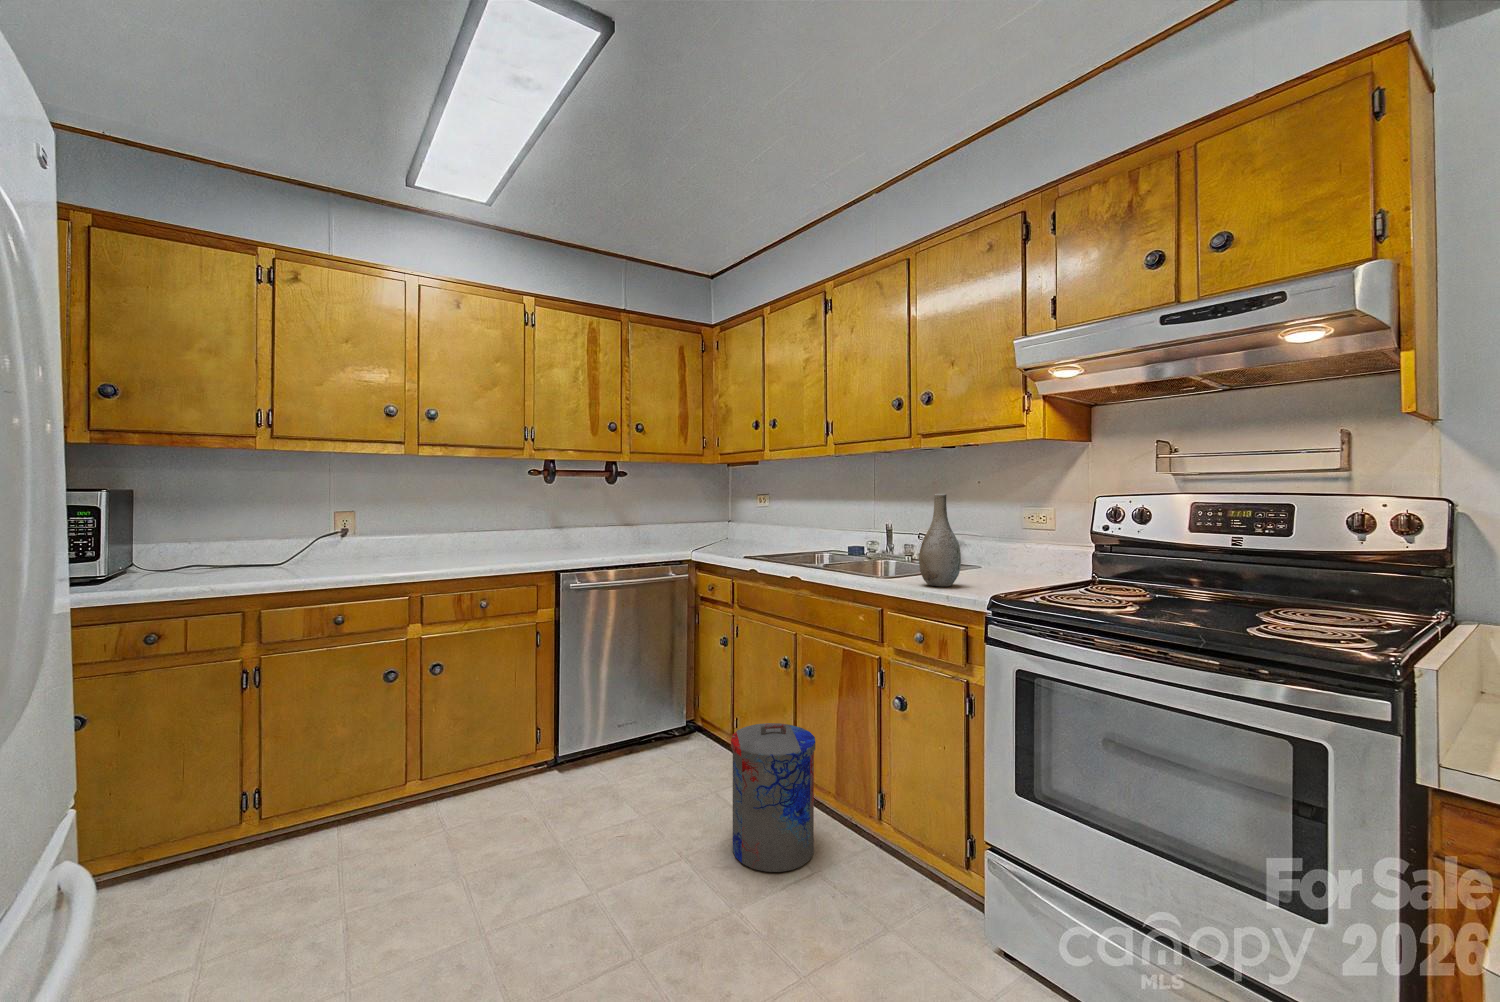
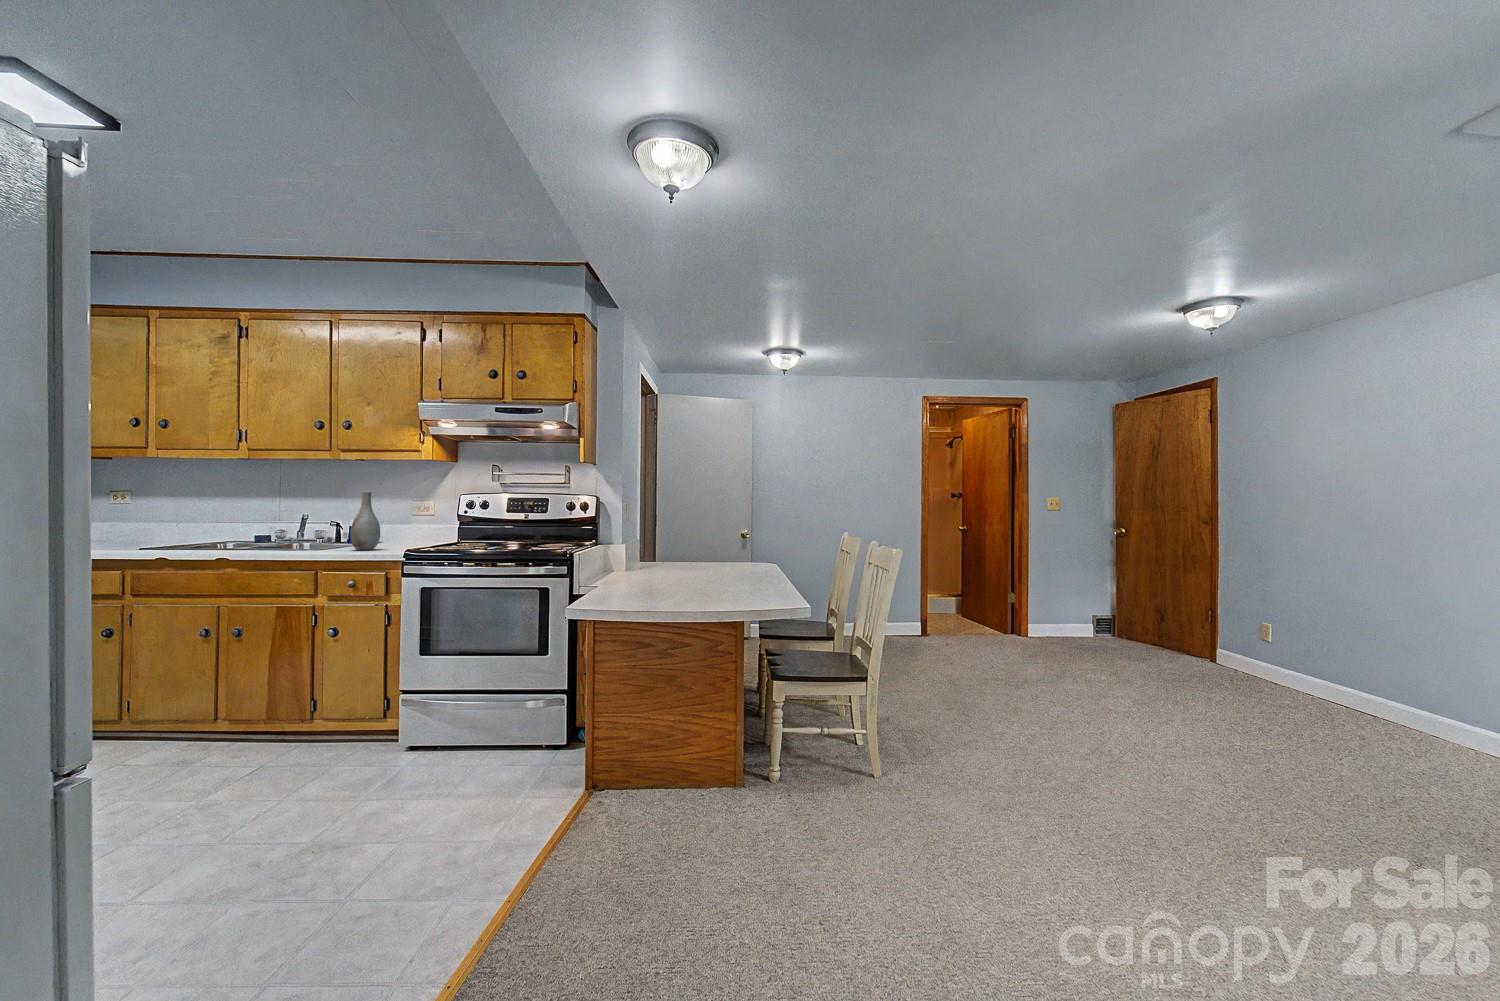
trash can: present [731,723,815,872] -> none [174,665,260,778]

